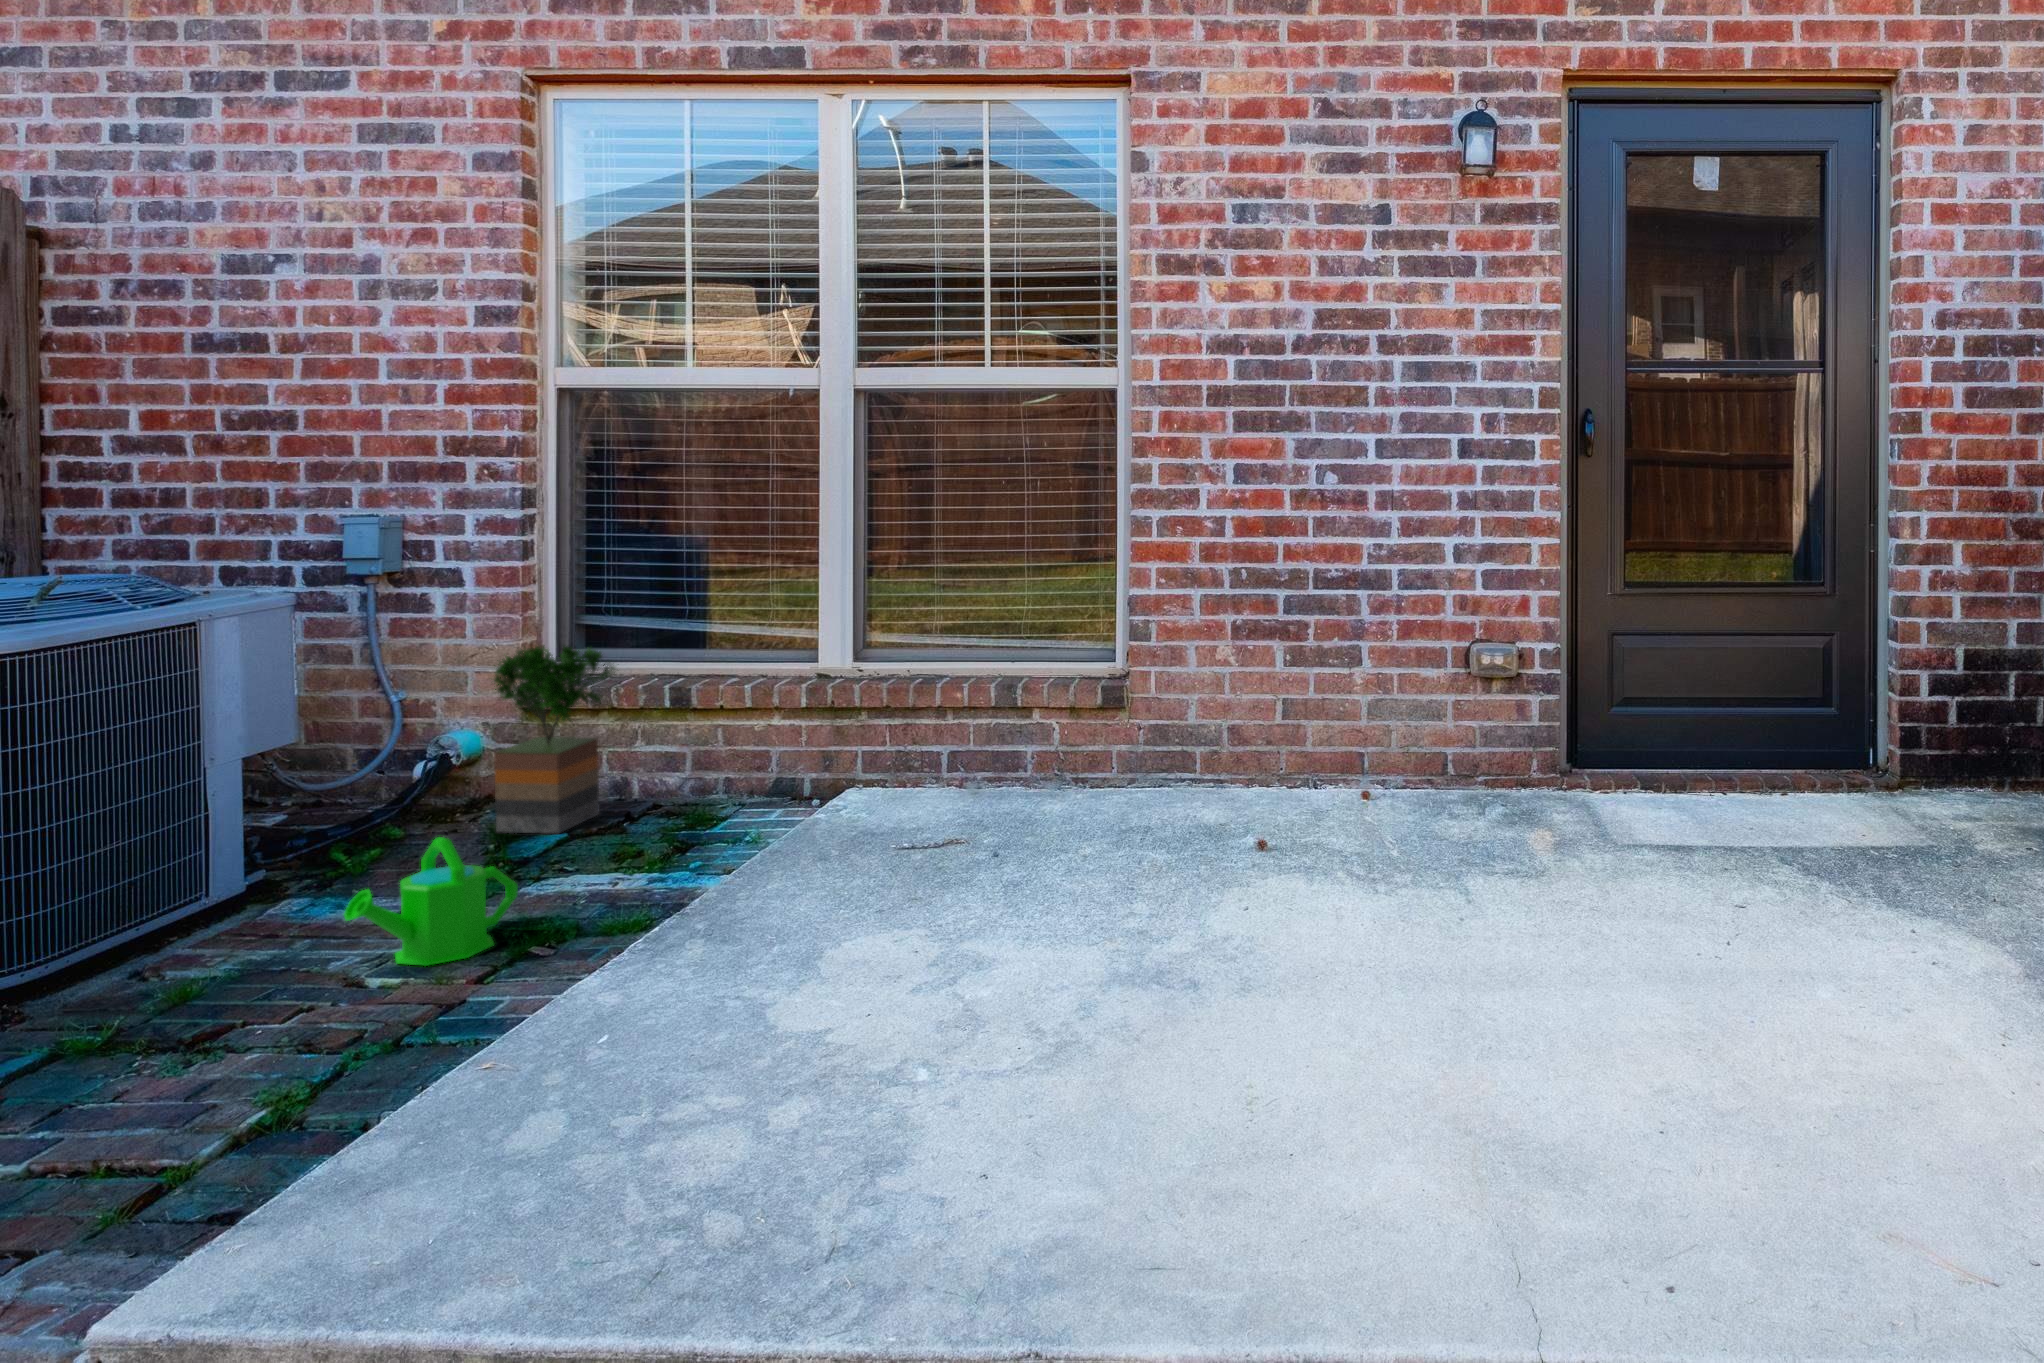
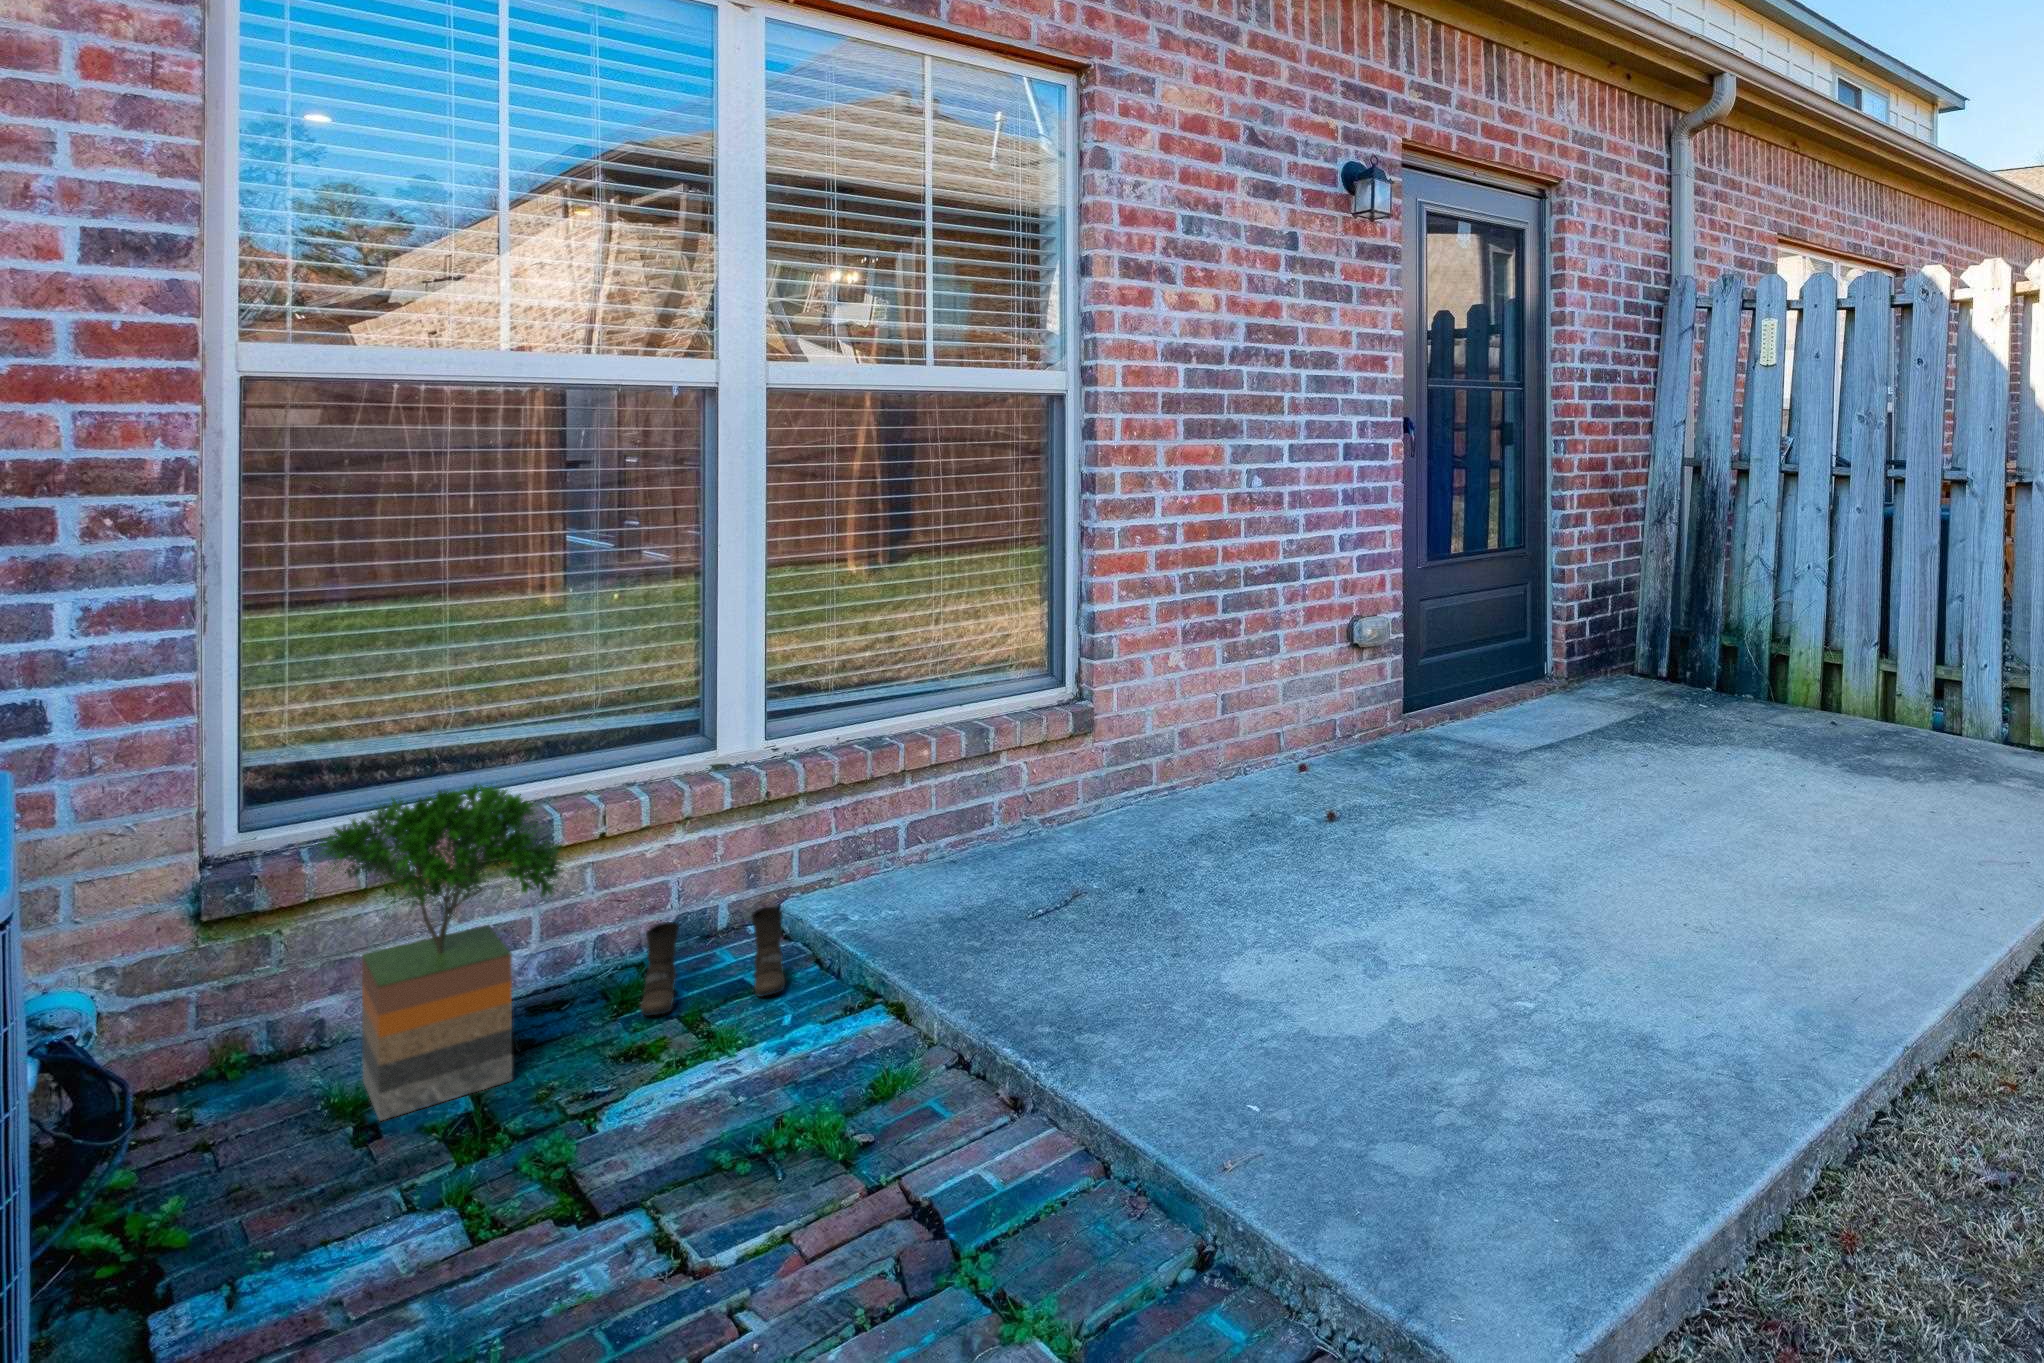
boots: none [655,767,752,833] -> present [641,907,785,1015]
watering can: present [344,837,518,966] -> none [766,1051,915,1266]

